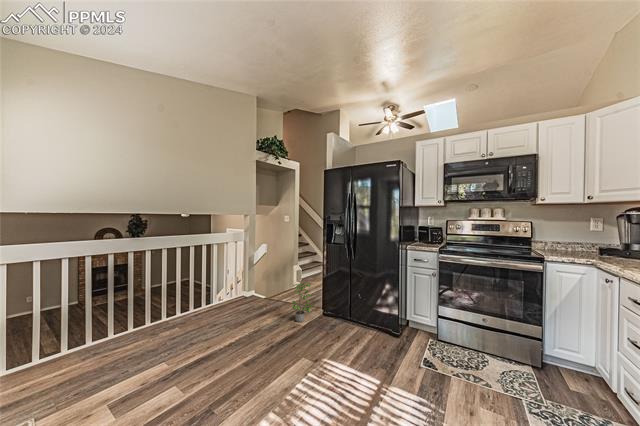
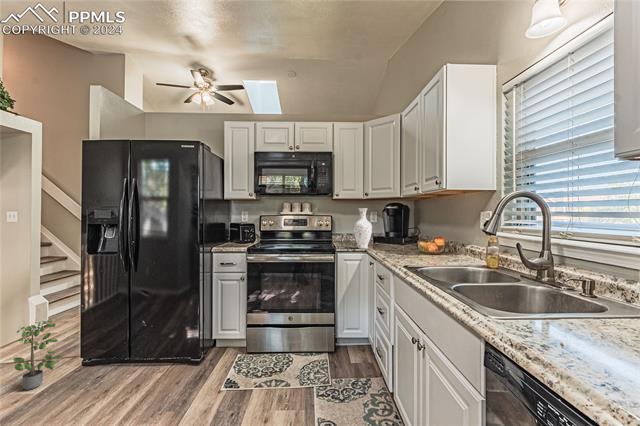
vase: none [572,215,604,262] -> present [354,208,372,249]

